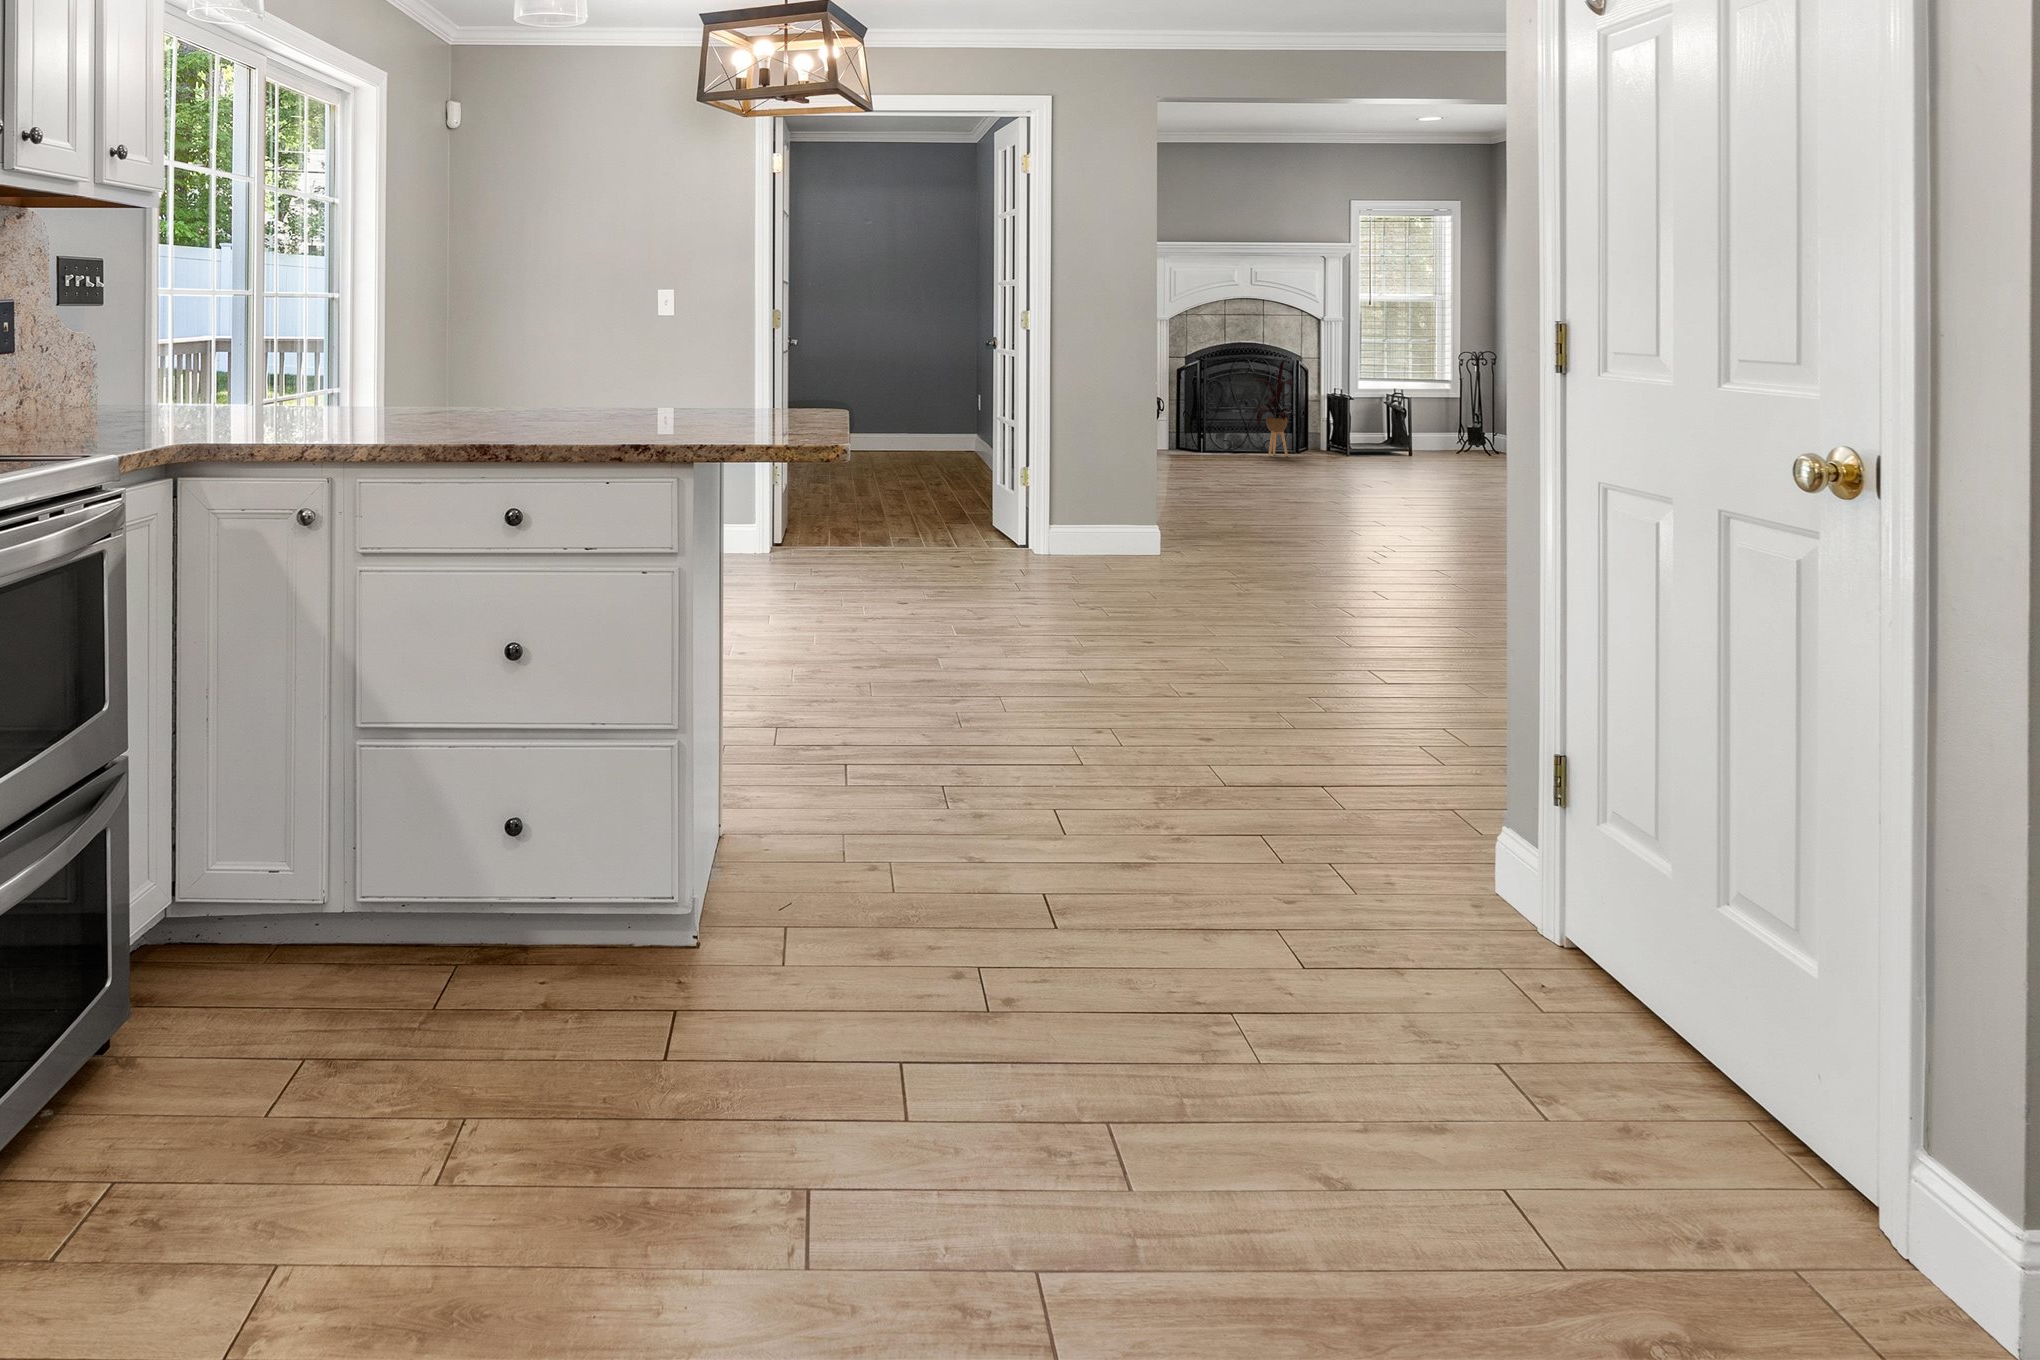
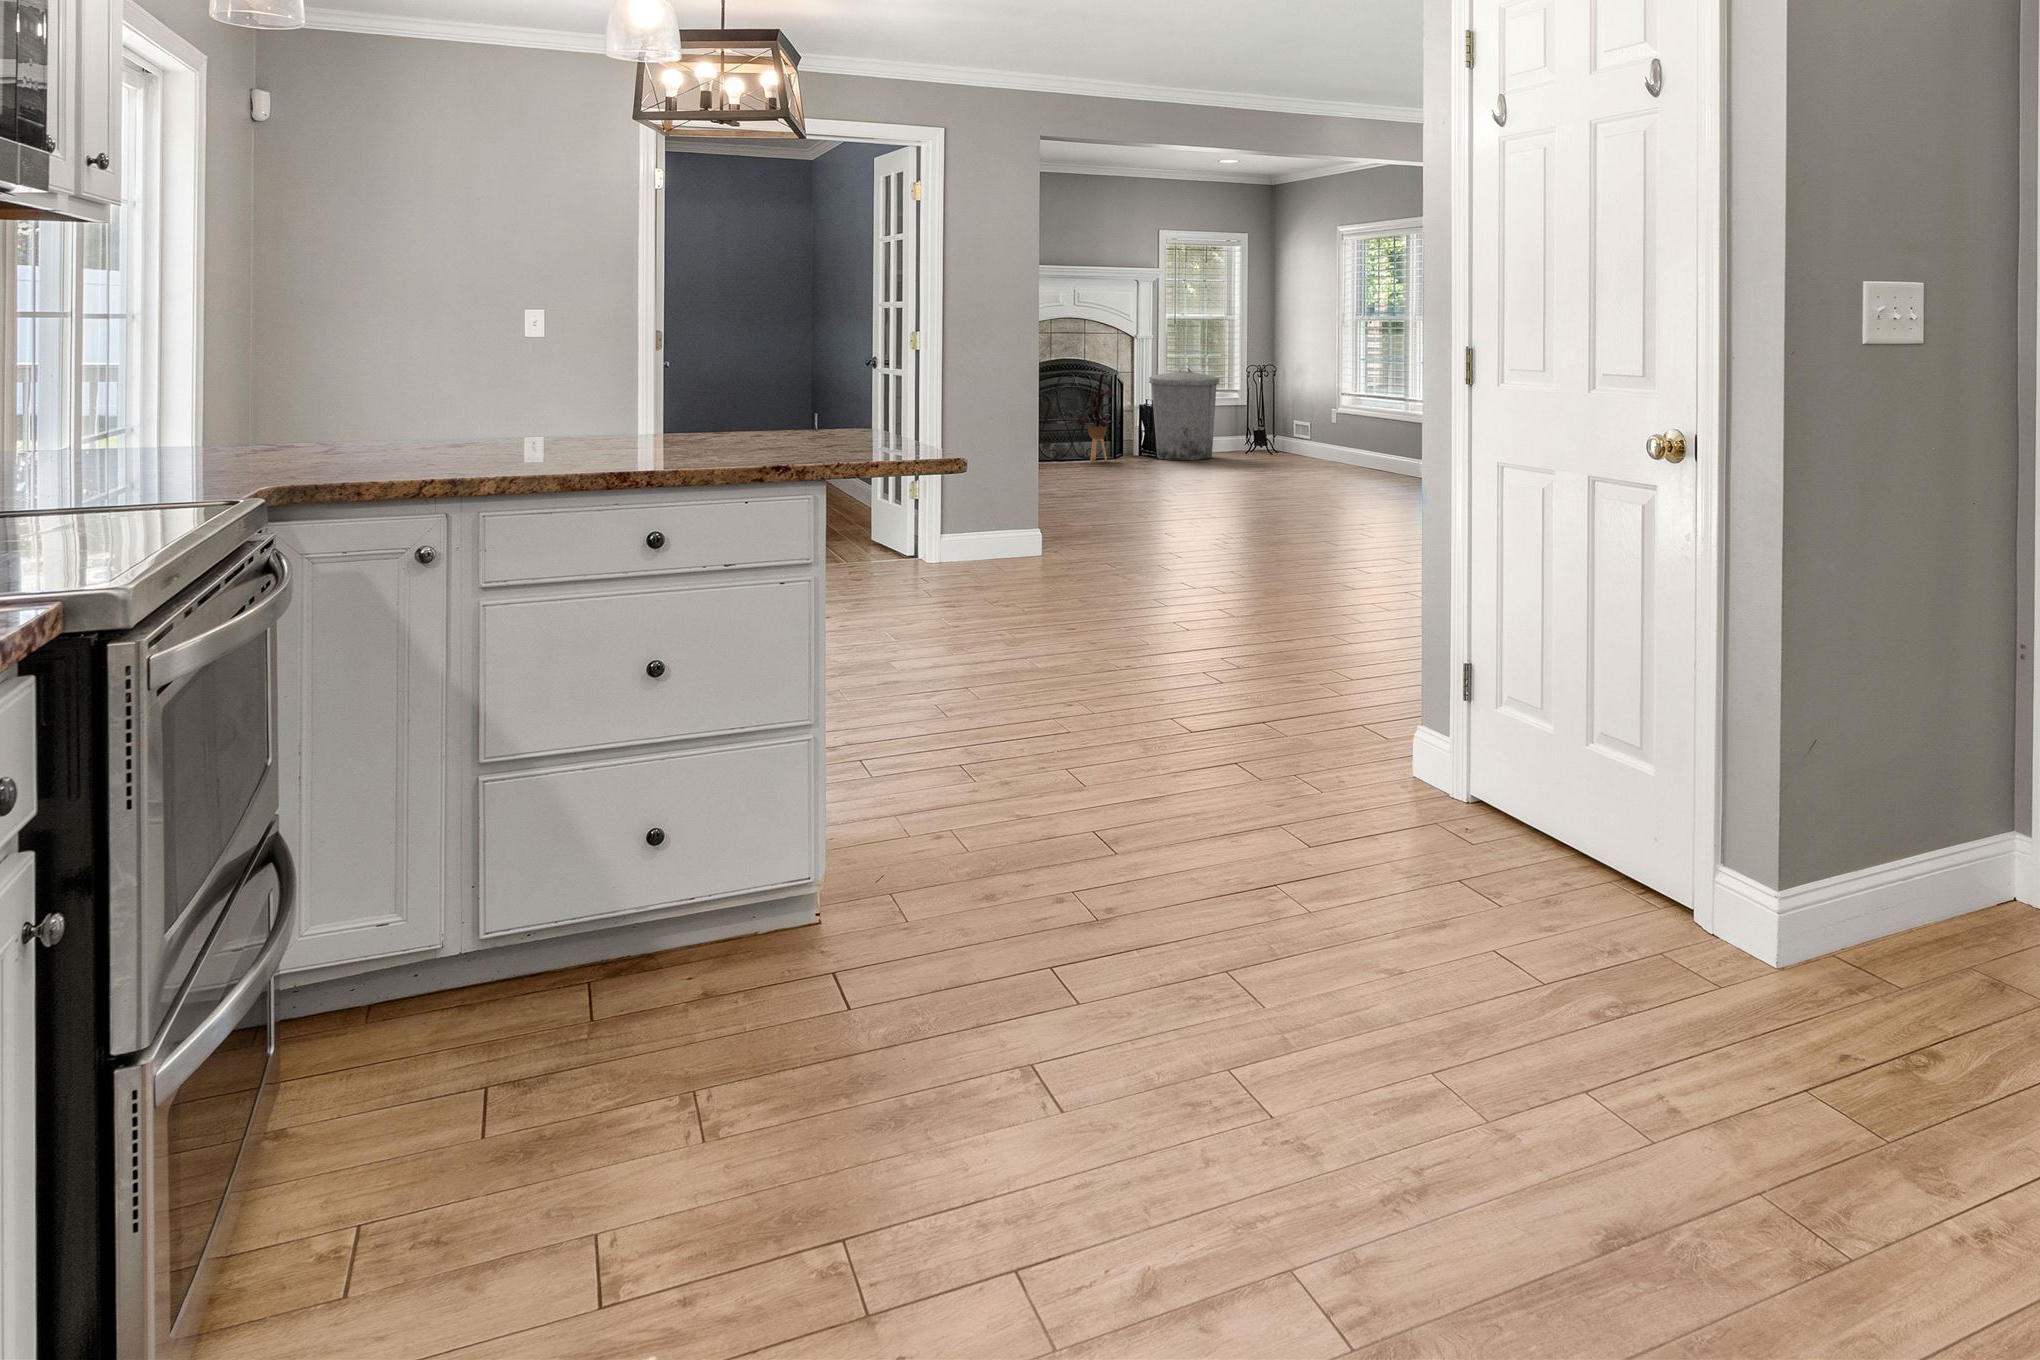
trash can: none [1339,355,1423,459] -> present [1149,367,1219,460]

